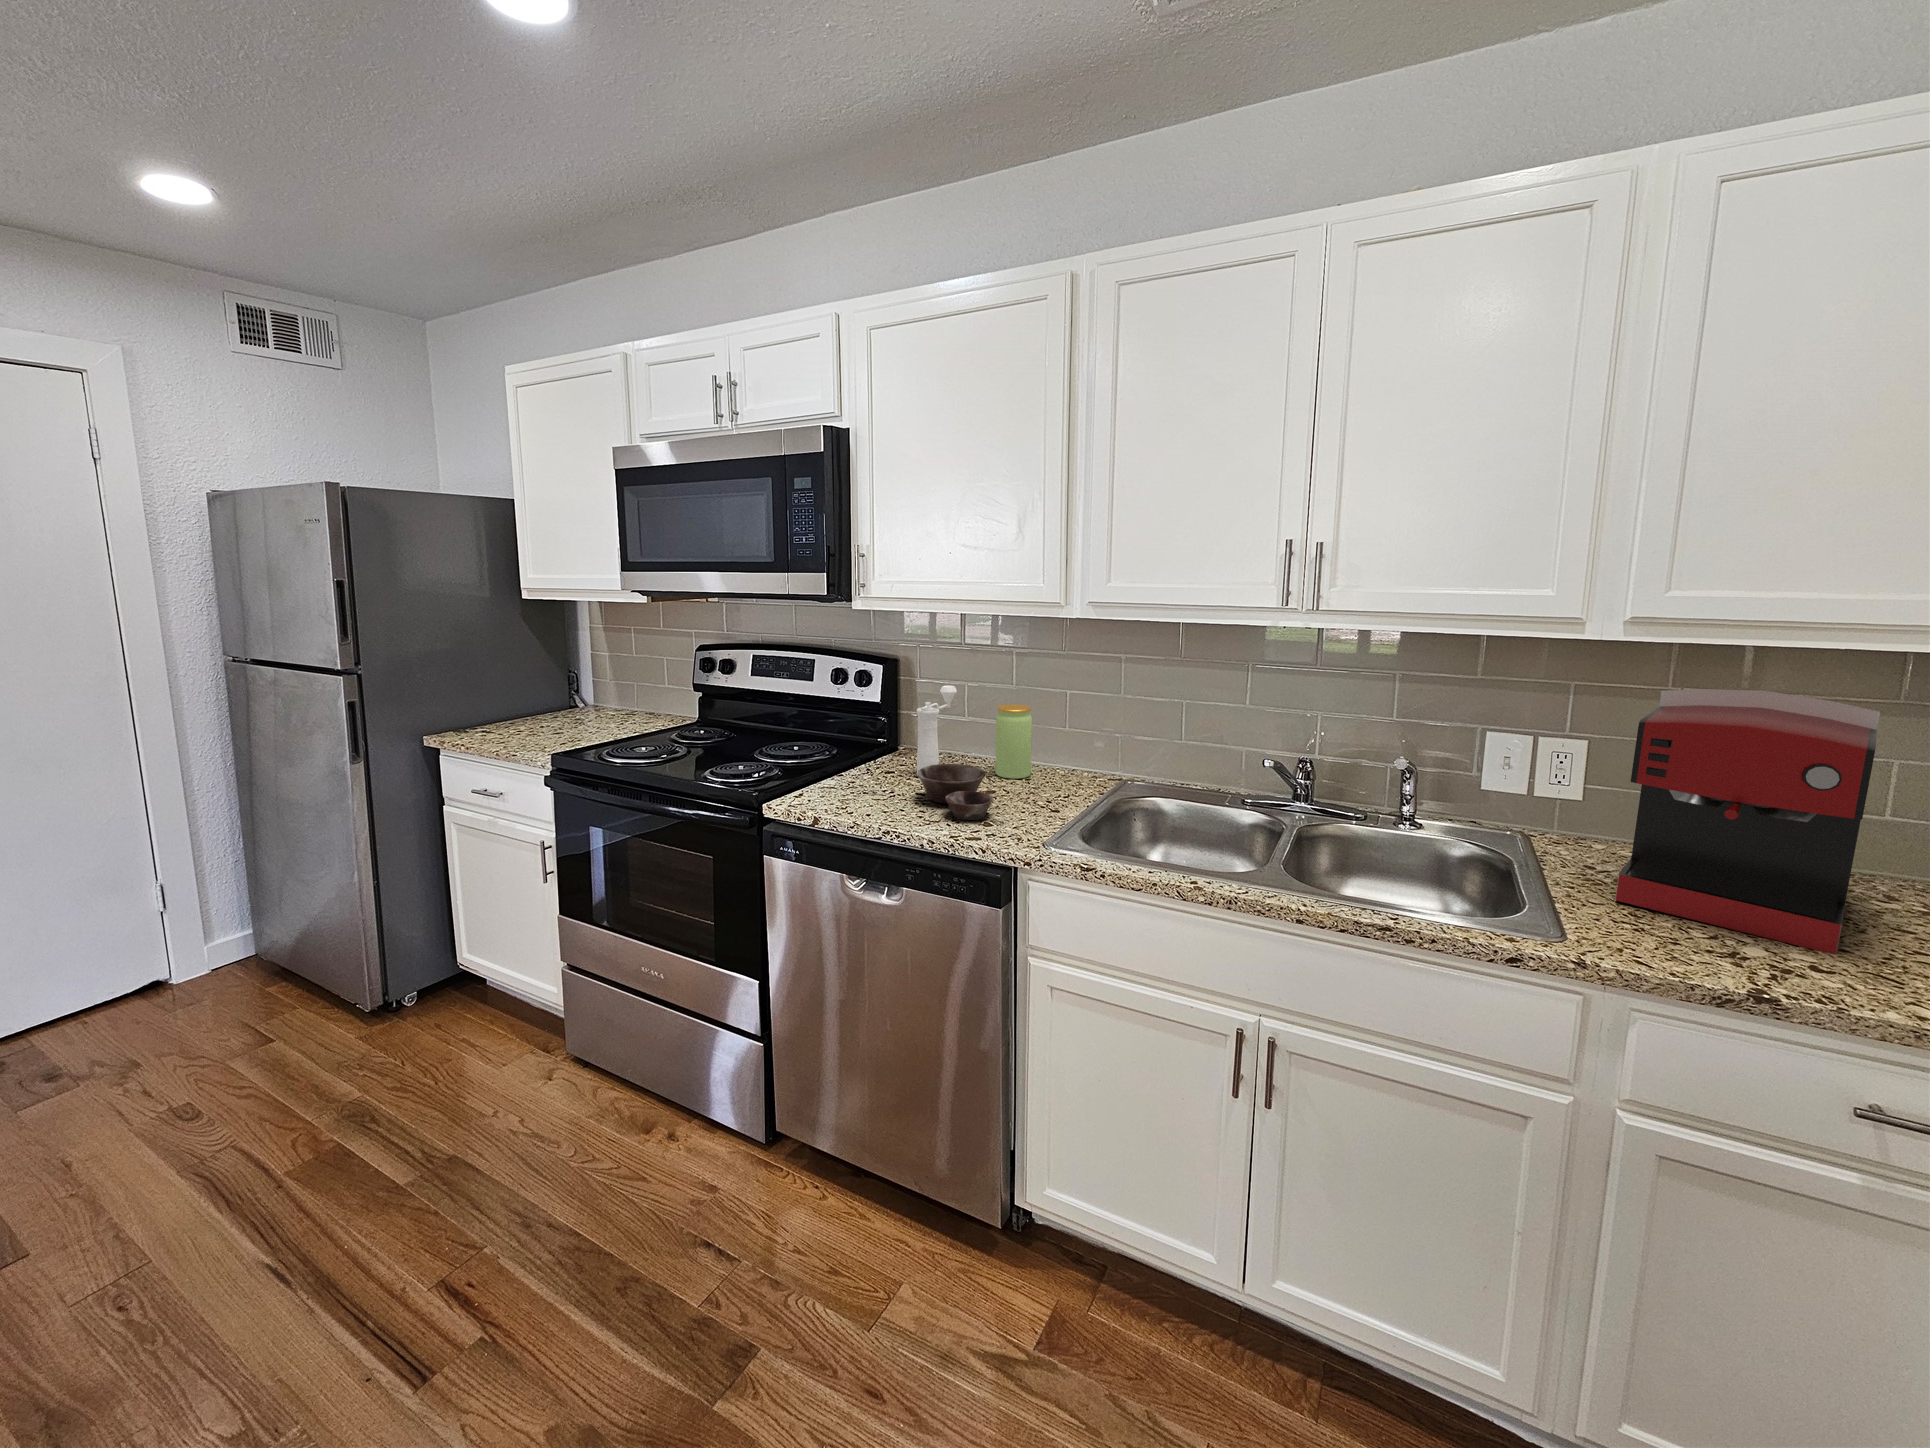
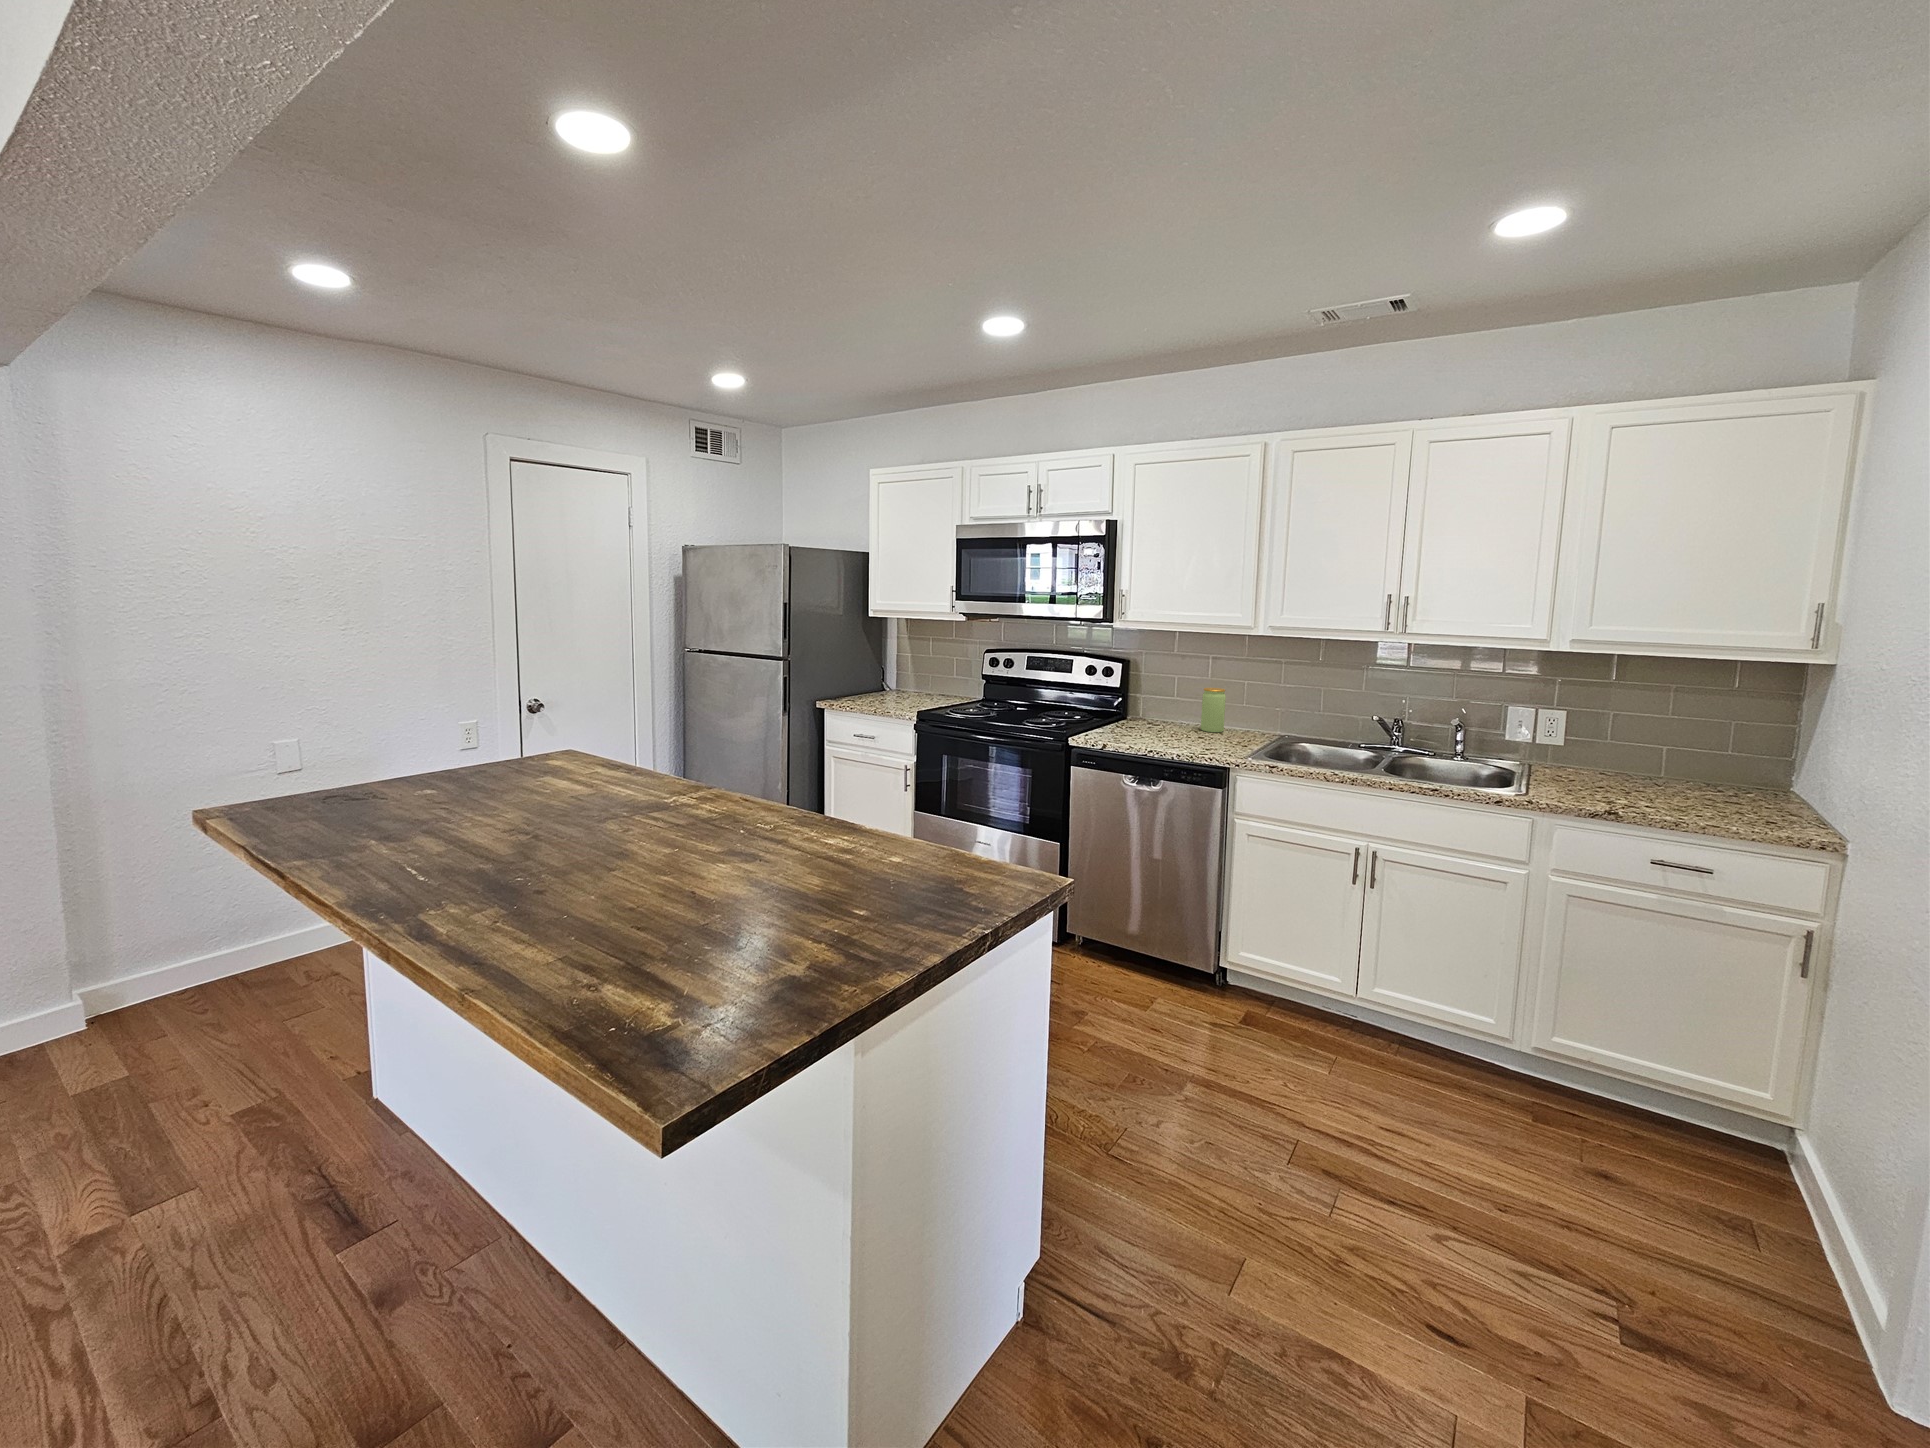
pepper mill: present [917,685,957,775] -> none [1152,676,1176,730]
coffee maker: present [1615,689,1880,954] -> none [1562,677,1703,802]
bowl: present [917,764,993,820] -> none [1162,719,1212,747]

